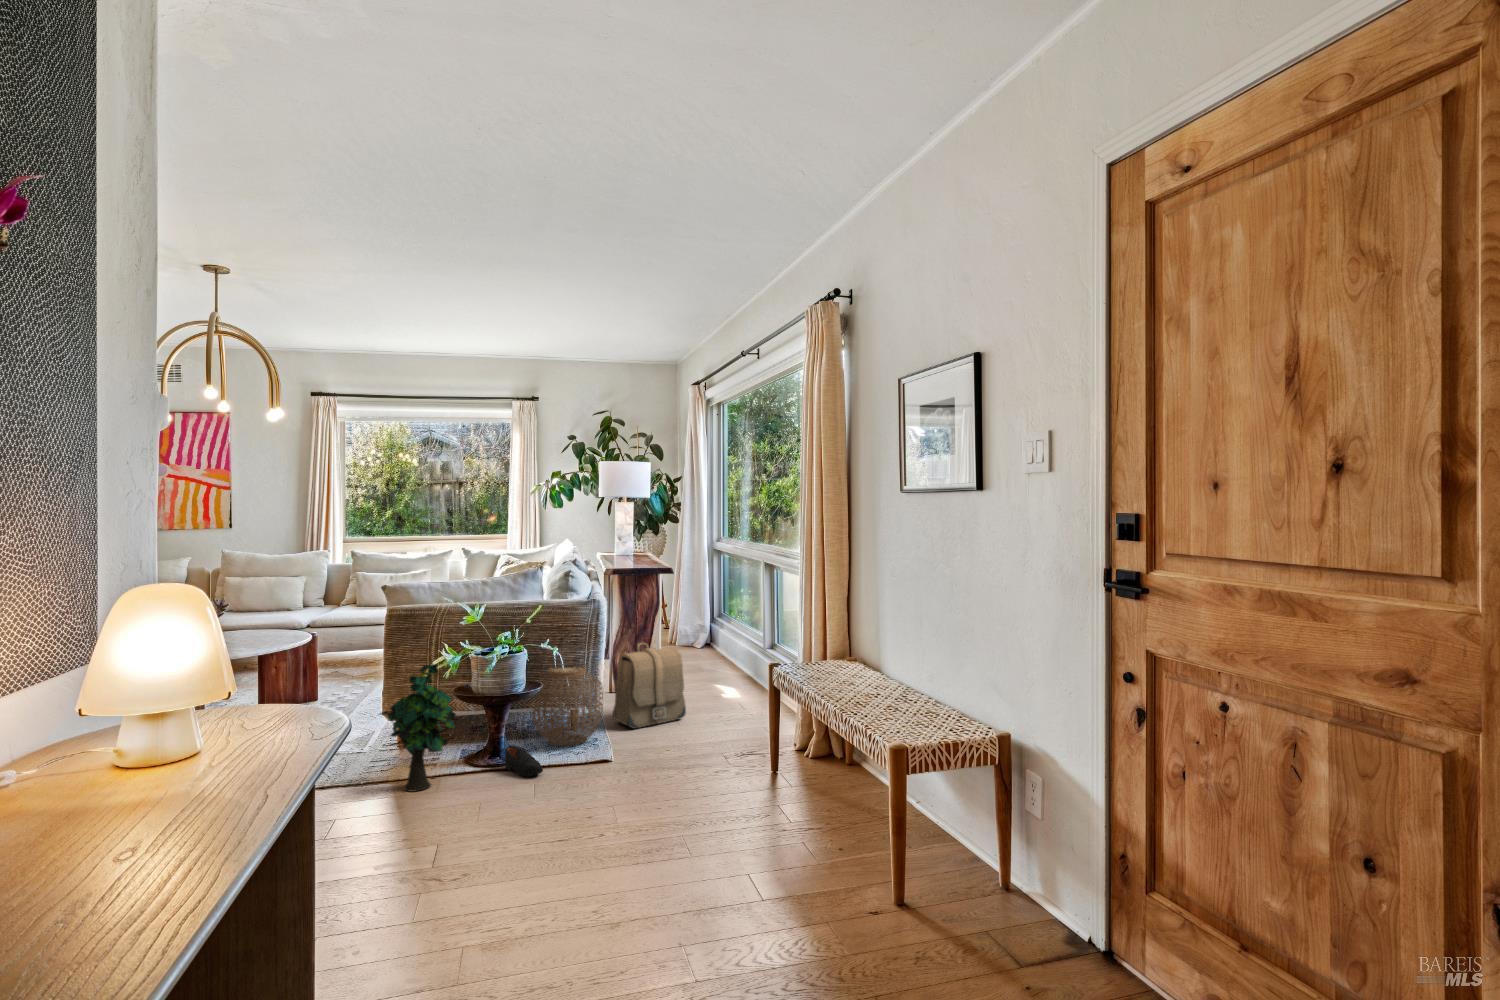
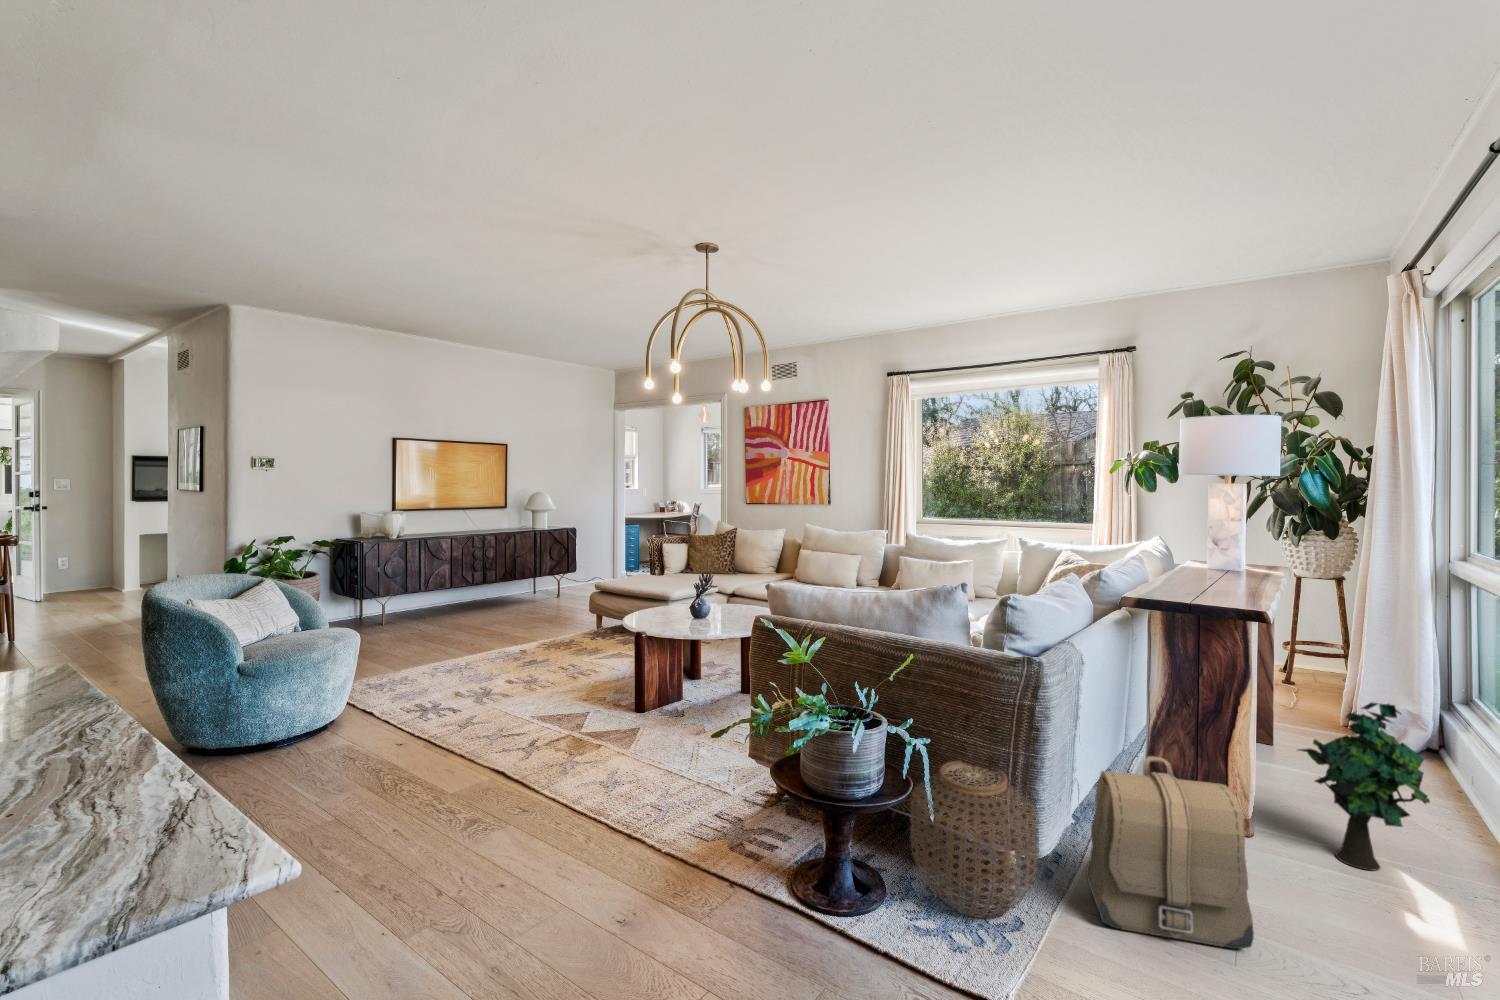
decorative plant: present [379,664,456,792] -> present [1299,703,1430,870]
shoe: present [505,746,543,776] -> none [823,882,856,966]

